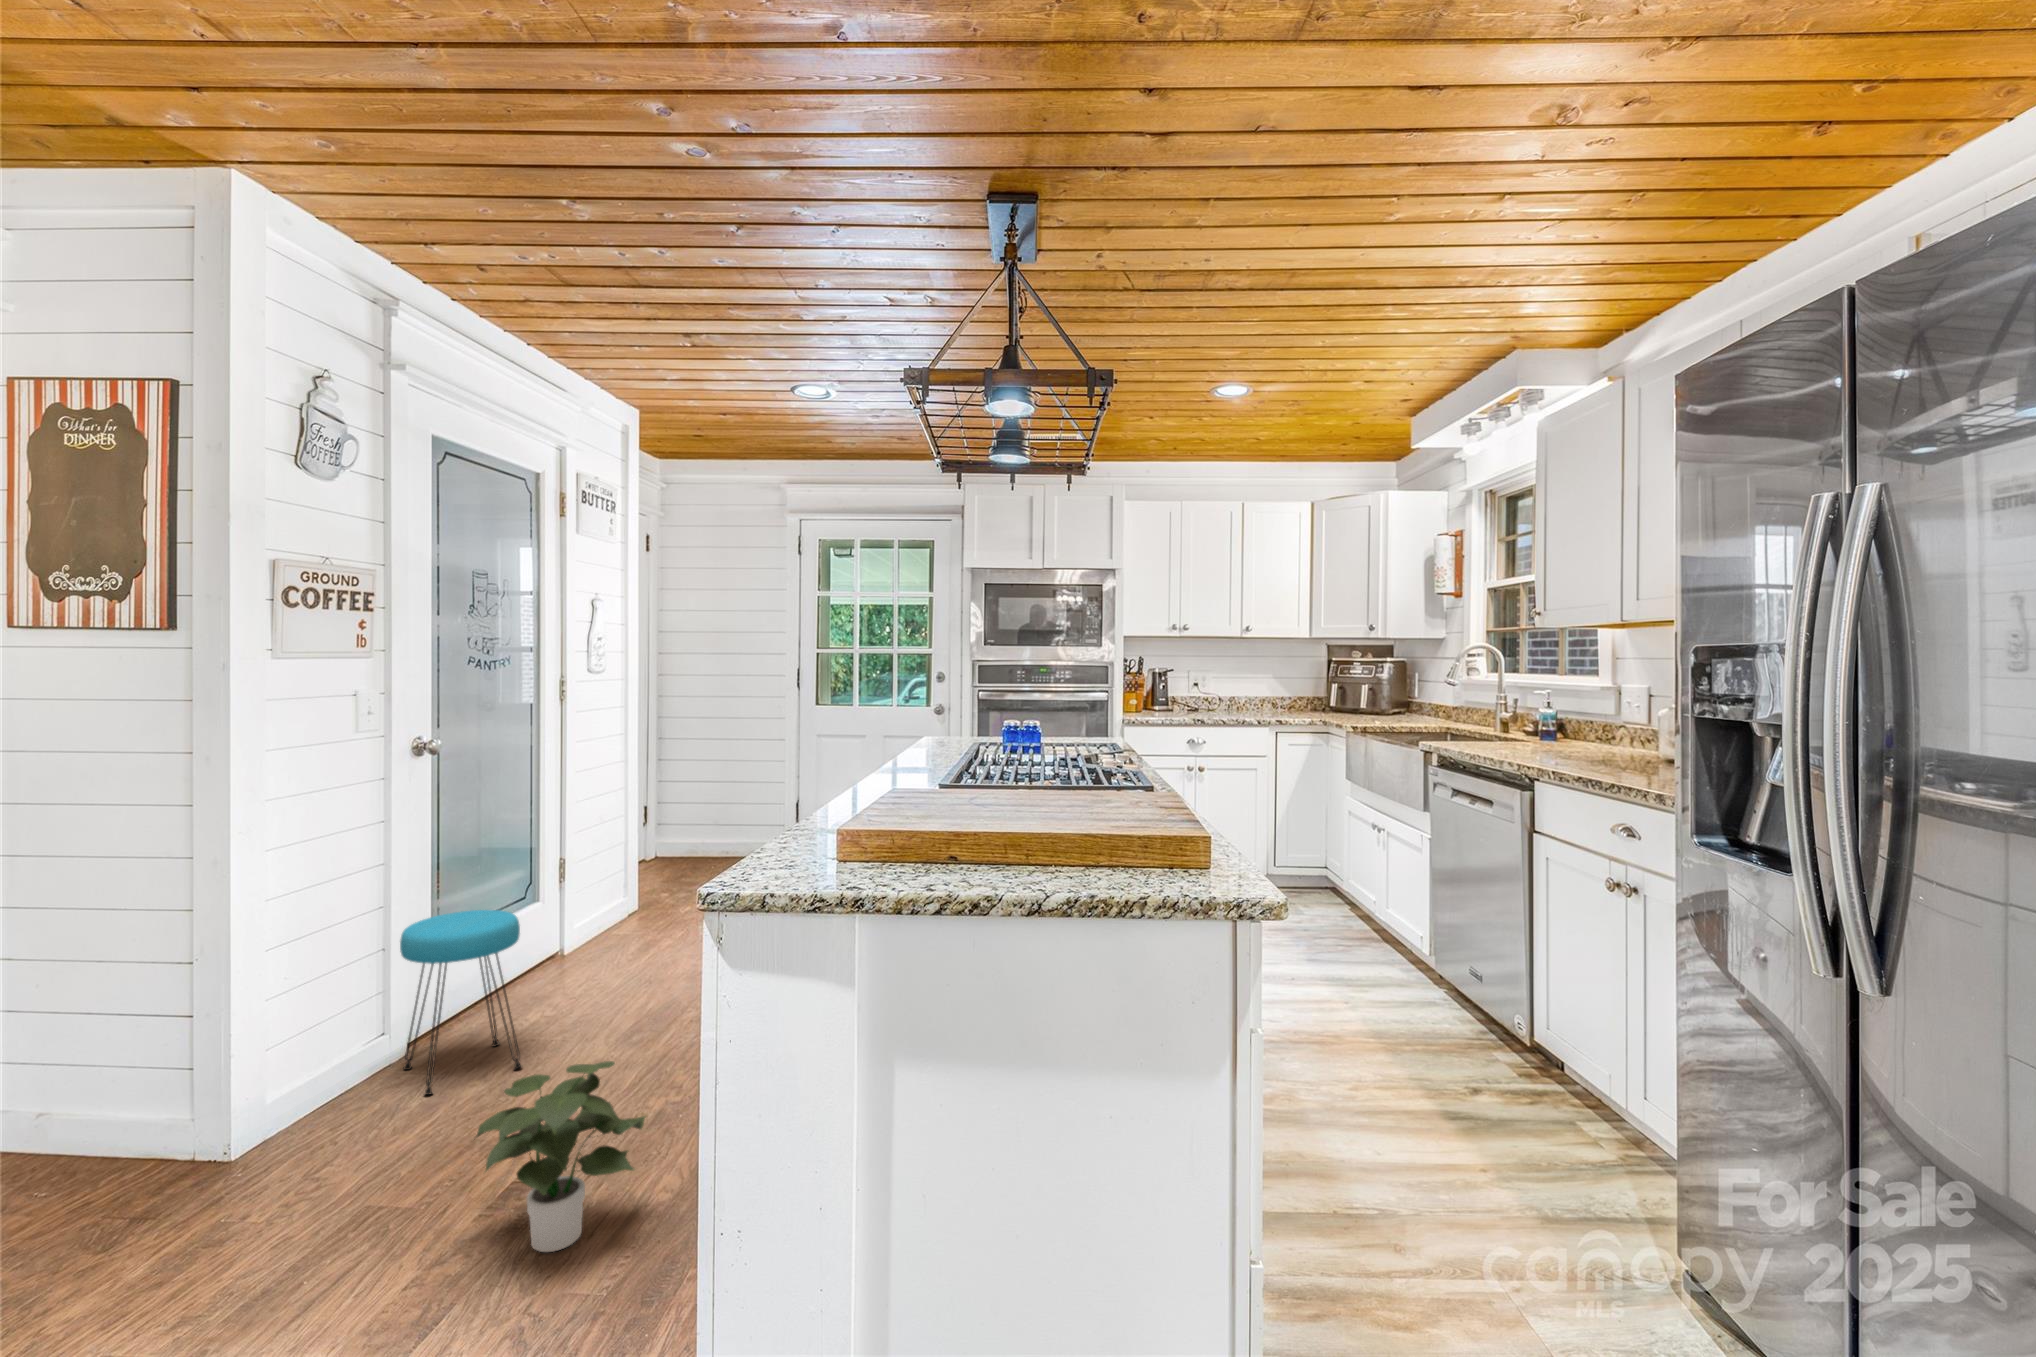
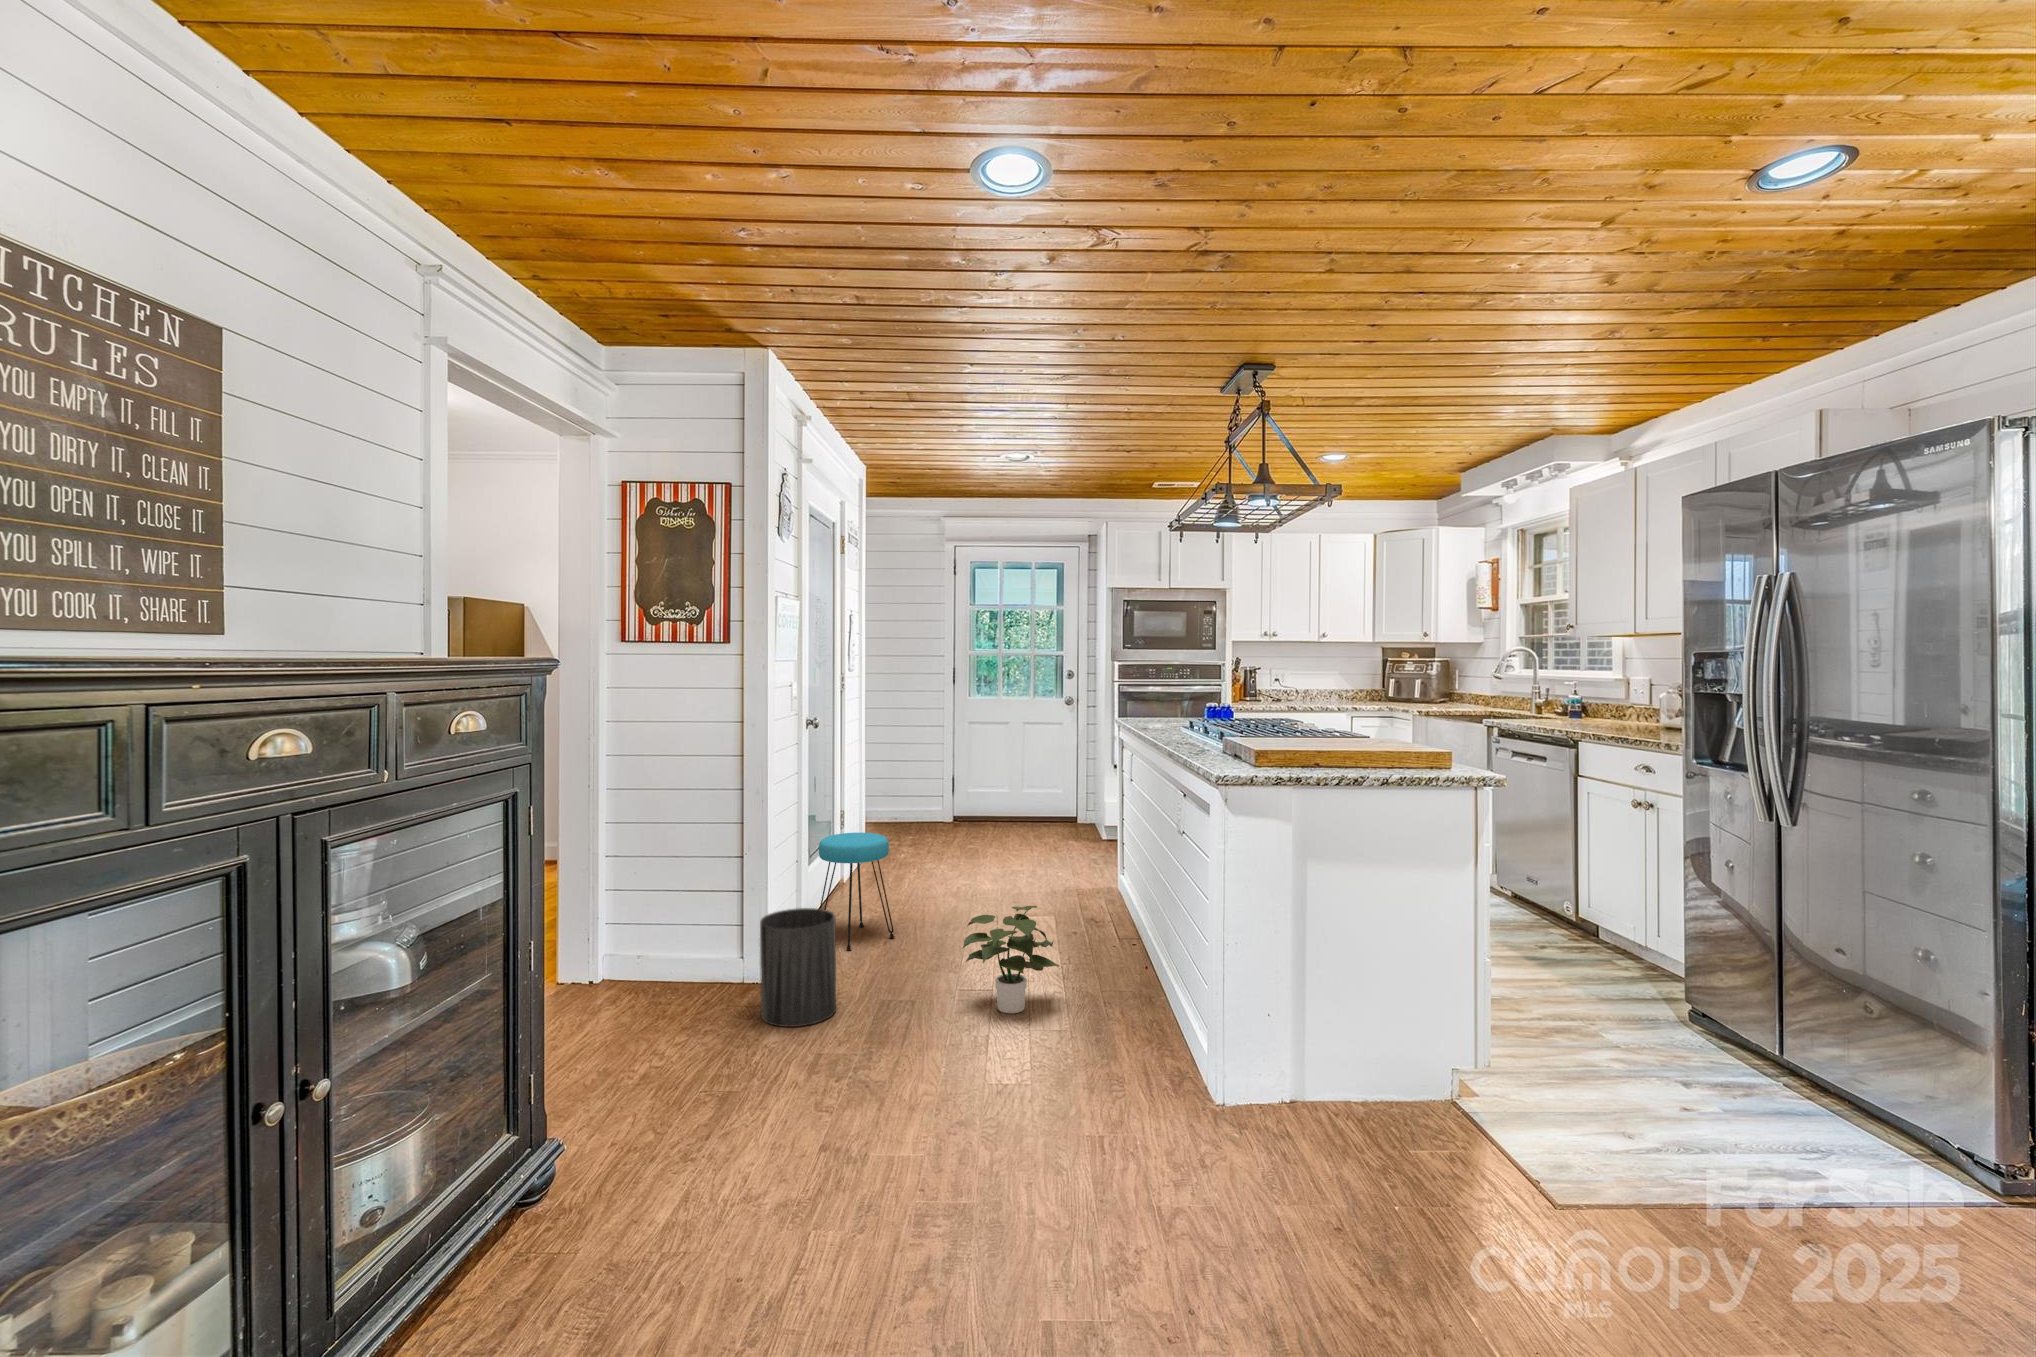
trash can: none [105,1063,273,1289] -> present [760,908,836,1027]

